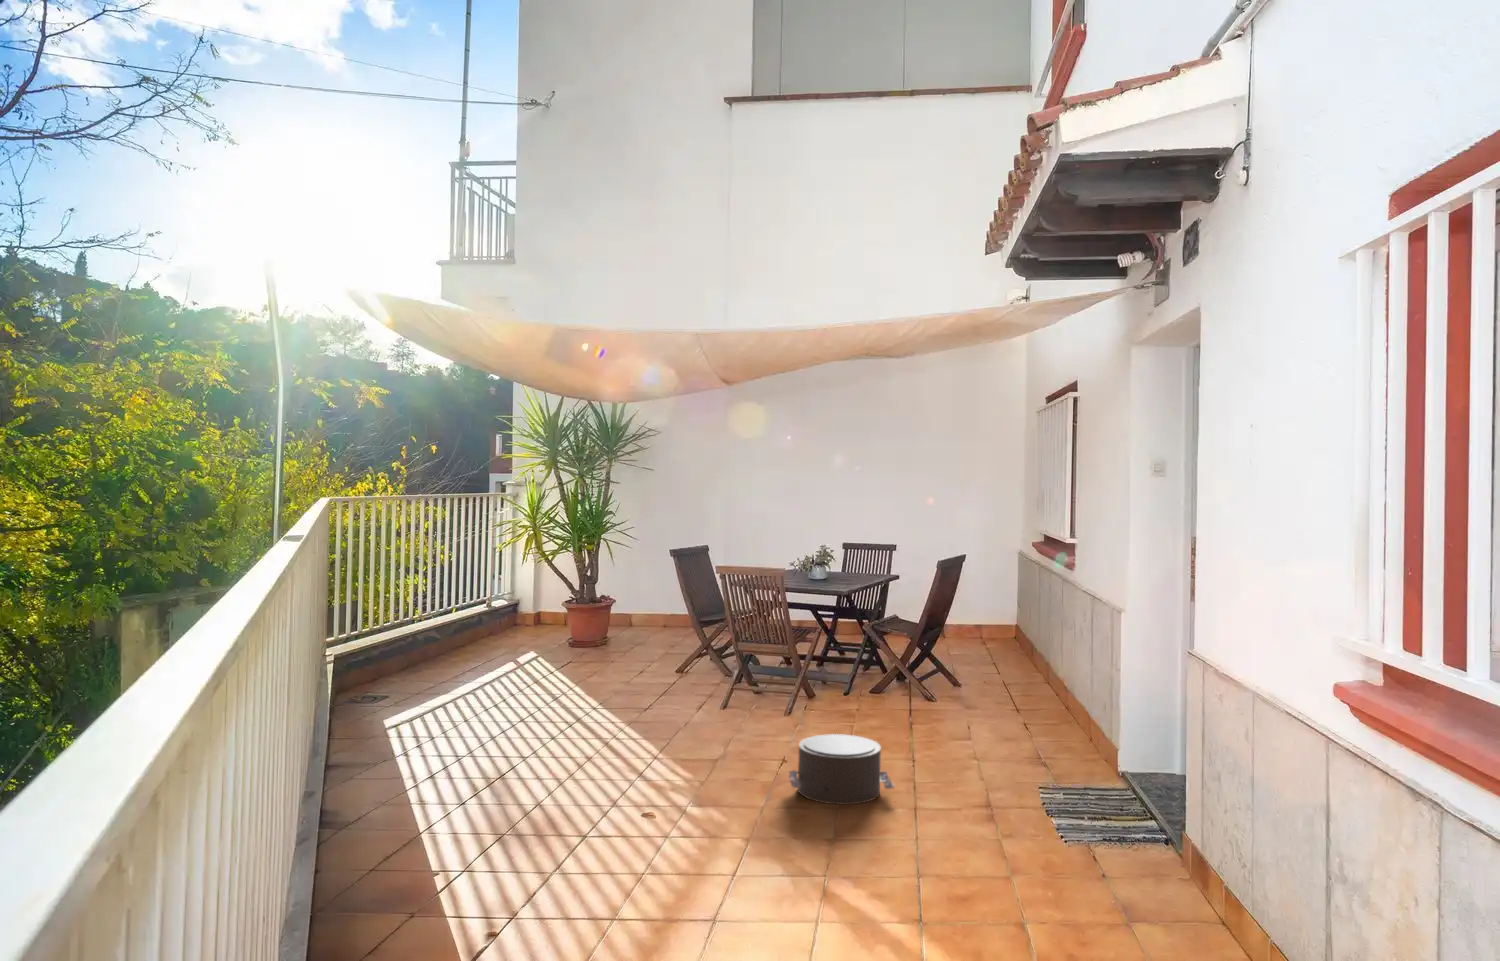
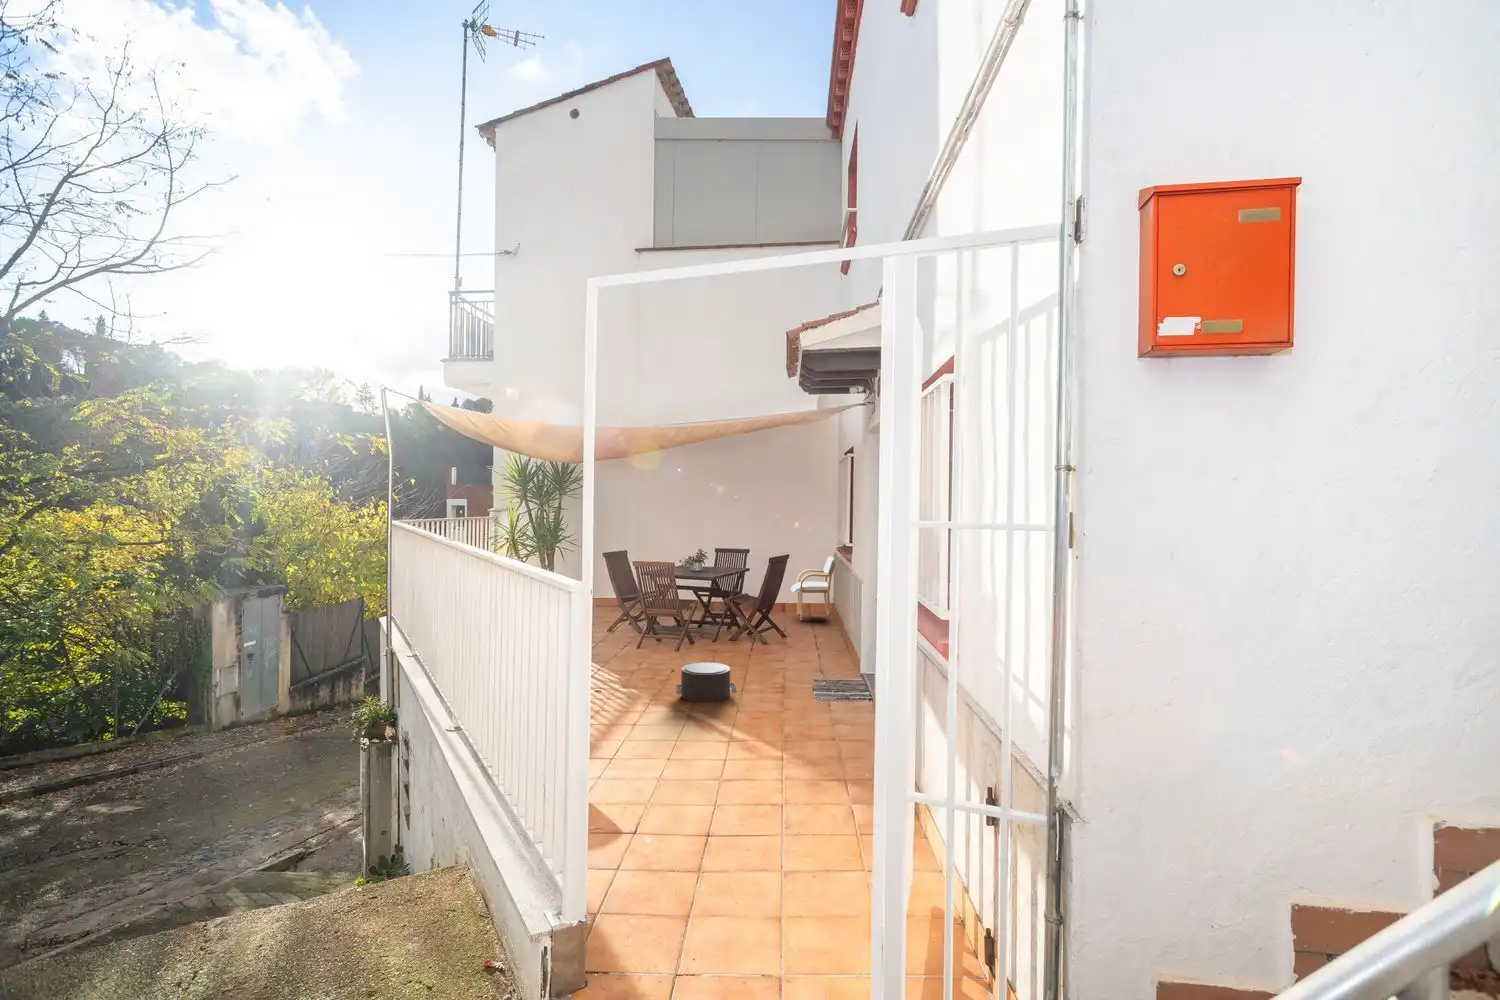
armchair: none [964,560,1039,664] -> present [791,556,835,621]

